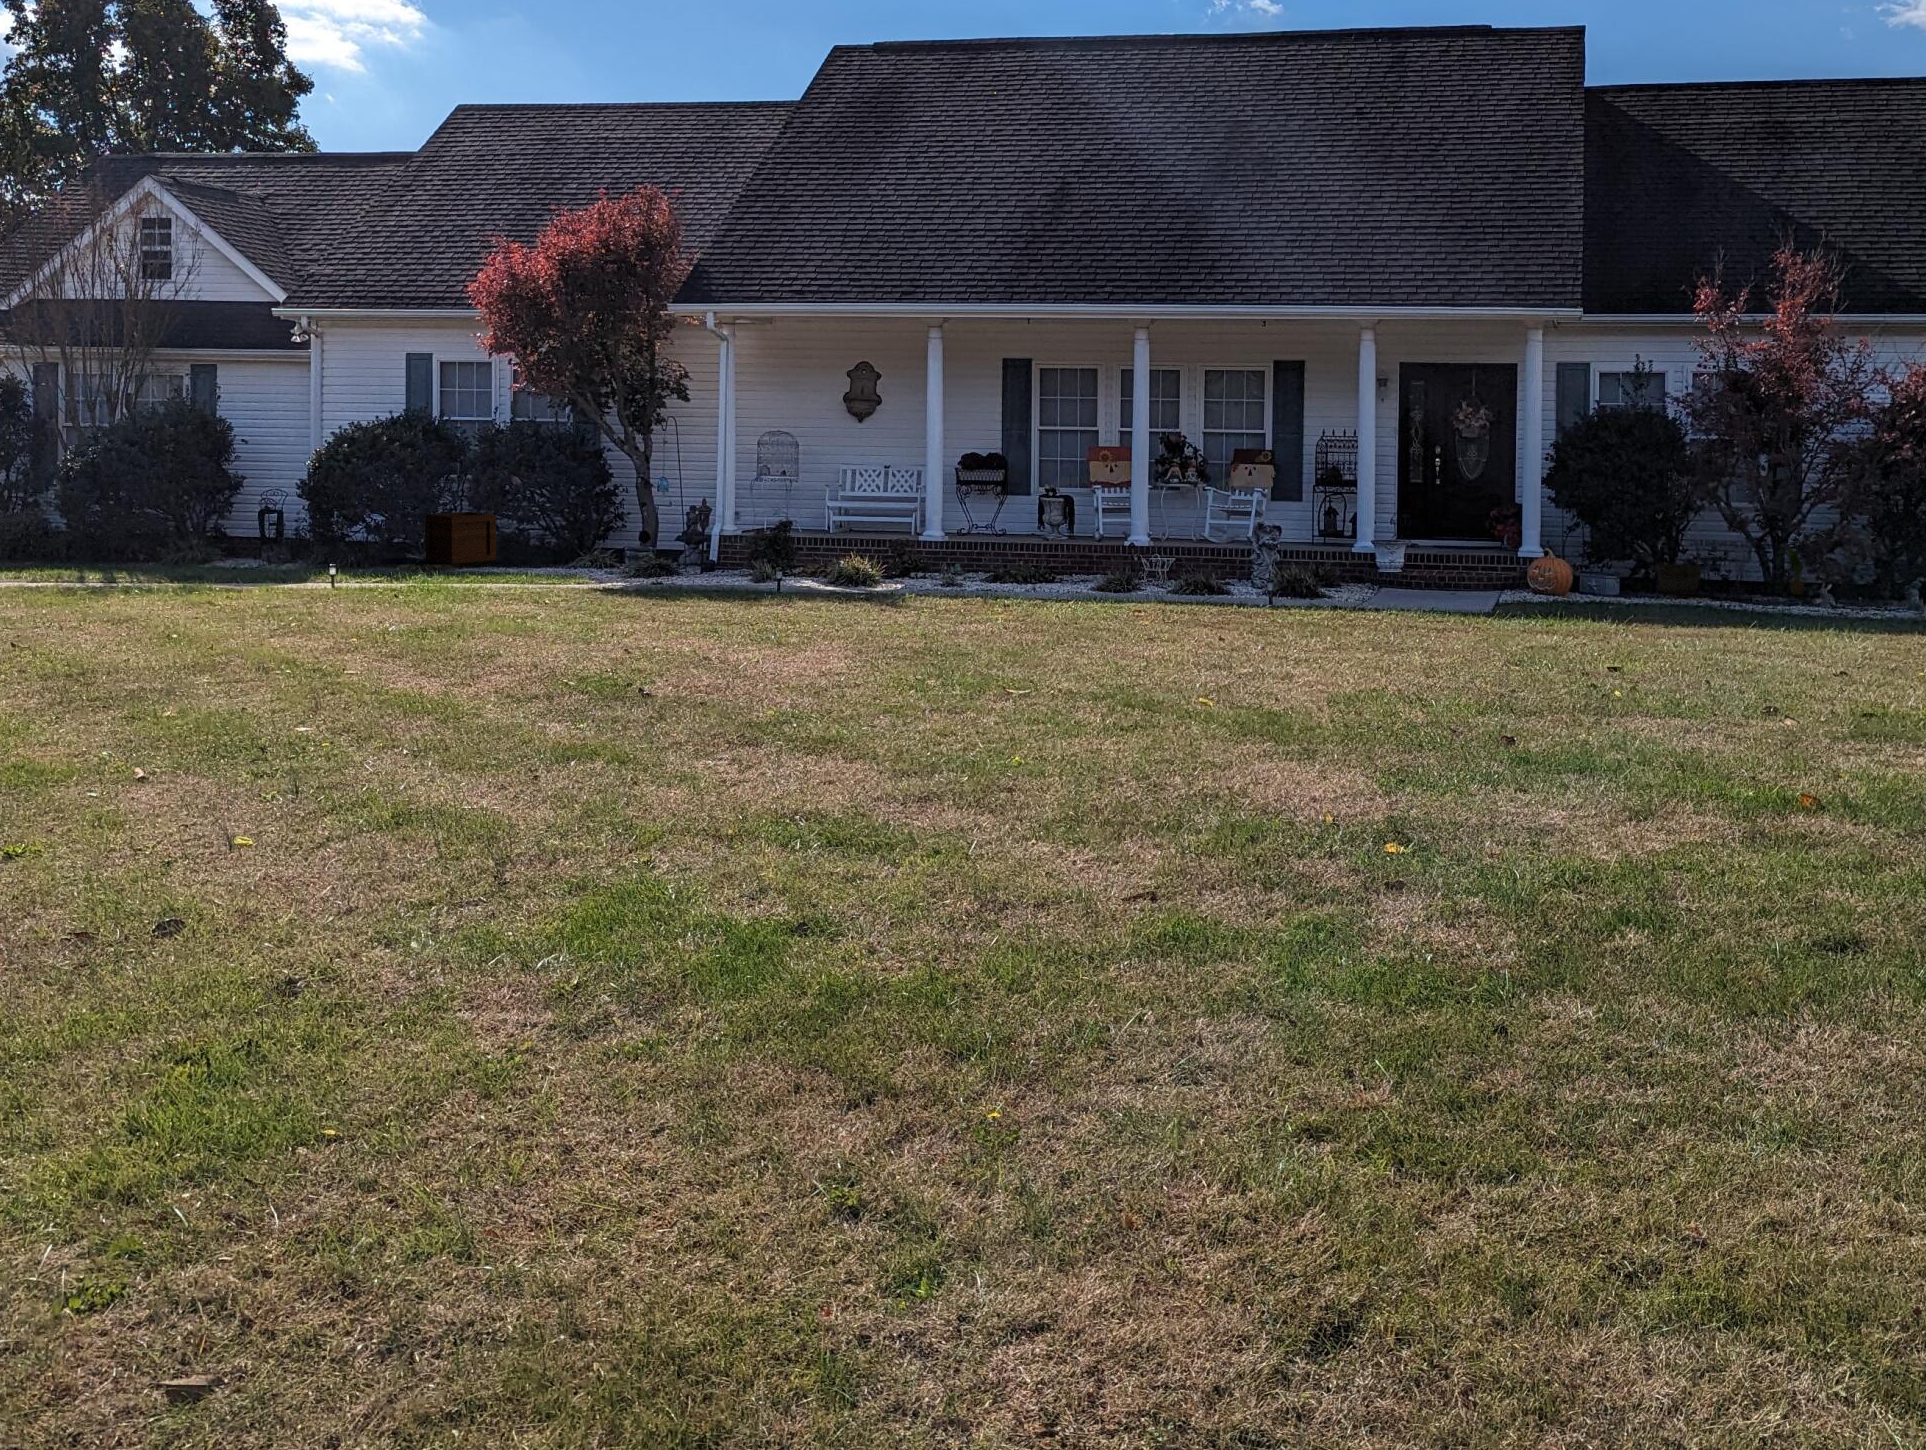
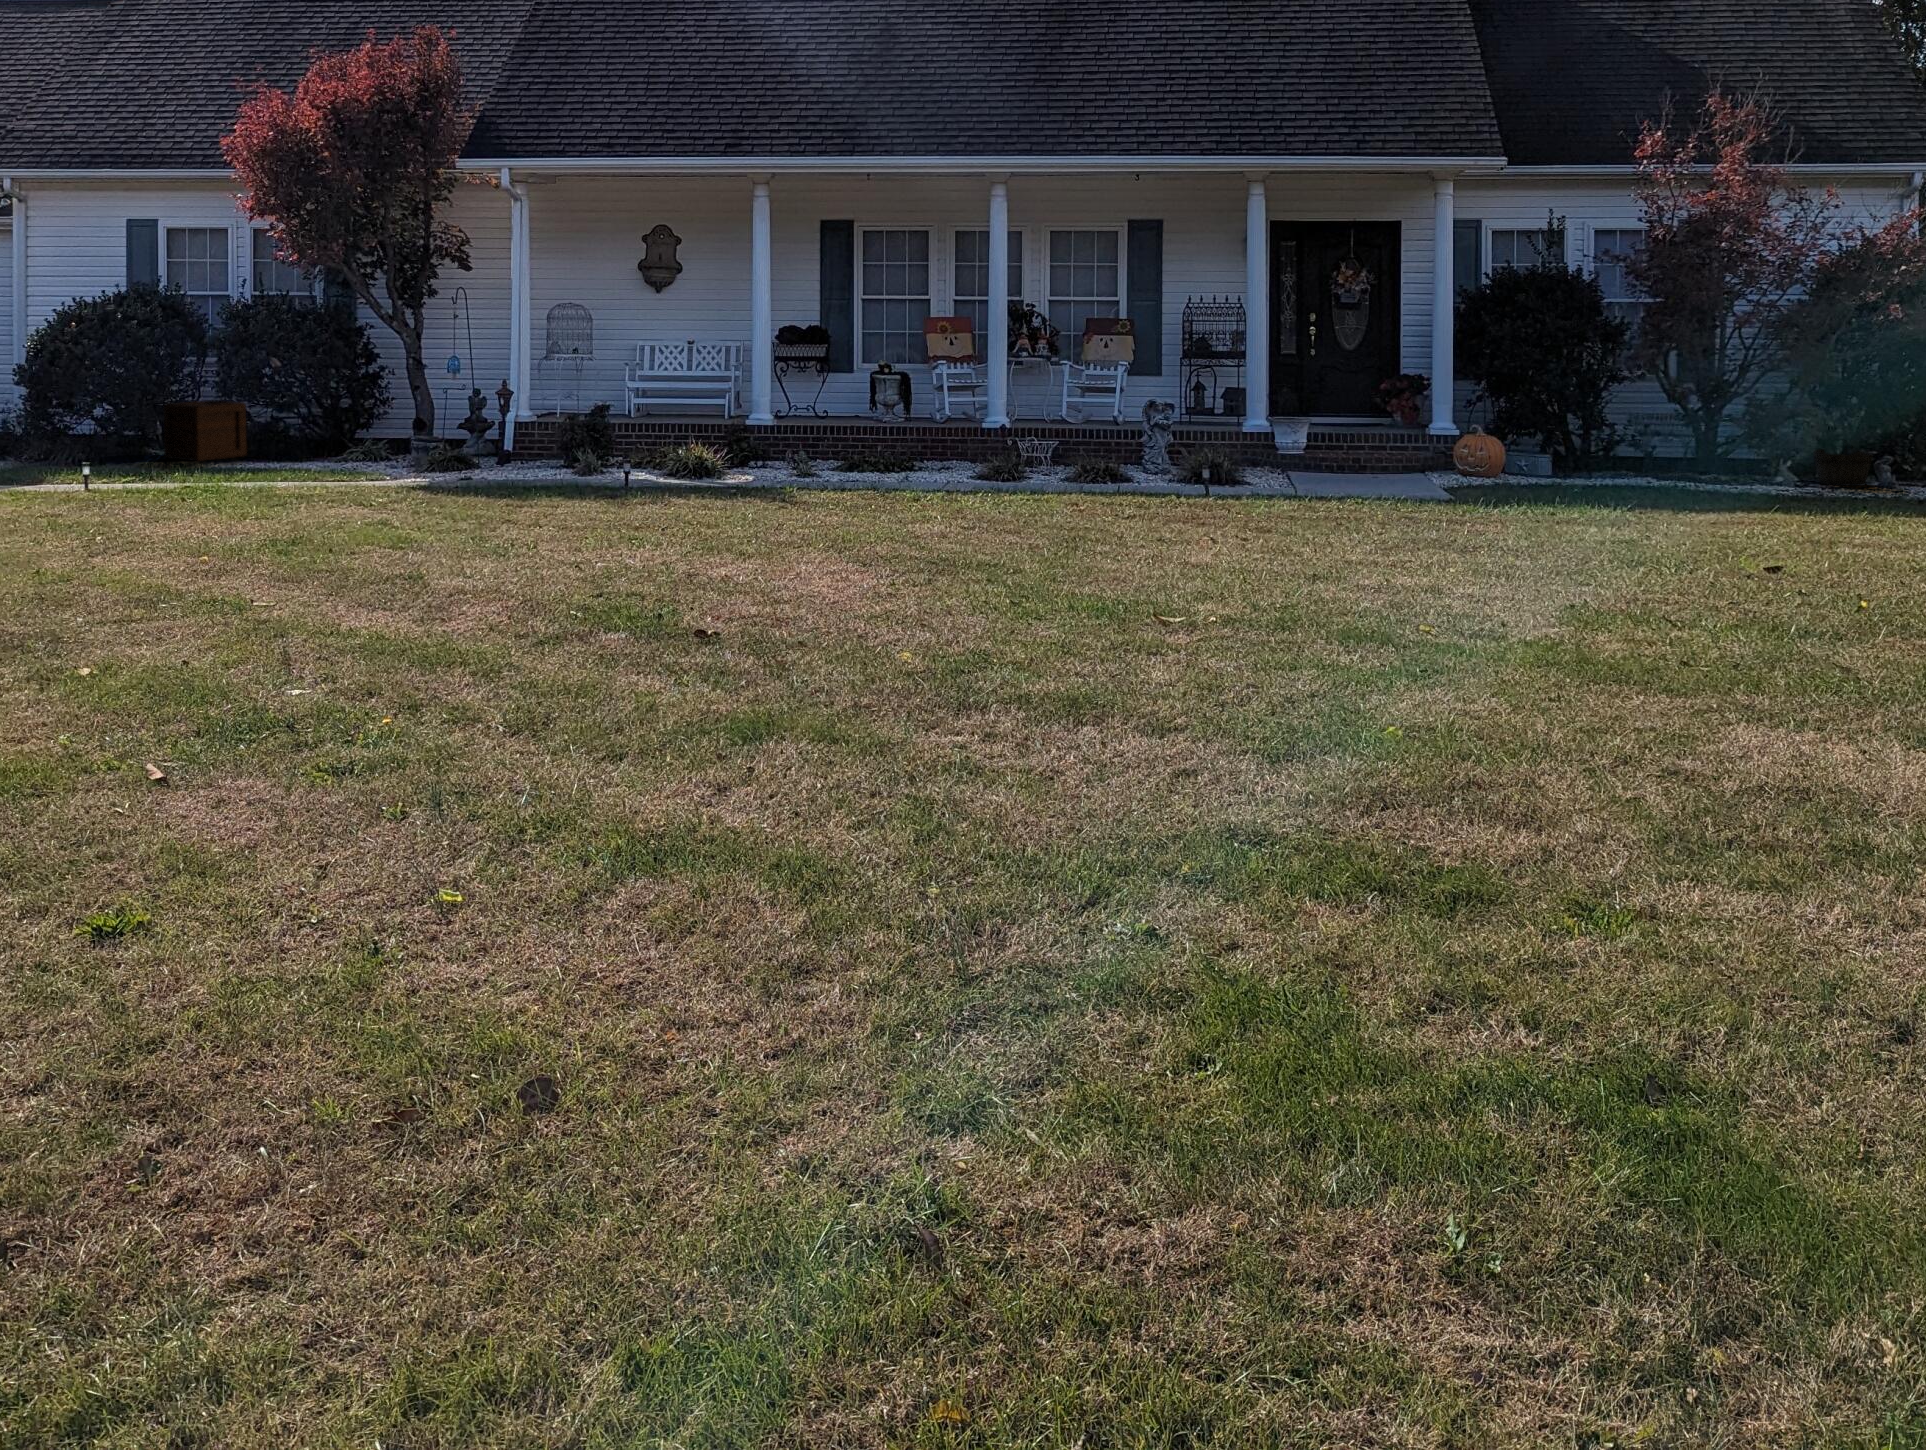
potted plant: present [1780,545,1804,595] -> none [1718,412,1767,473]
wooden bucket: present [1656,563,1701,595] -> present [1813,446,1873,486]

